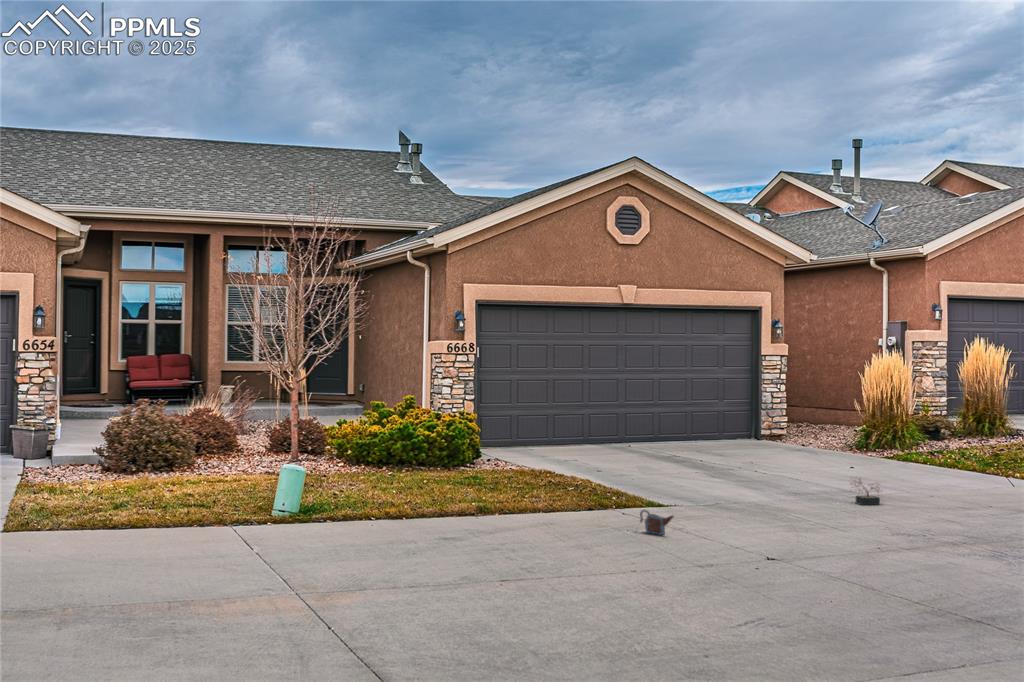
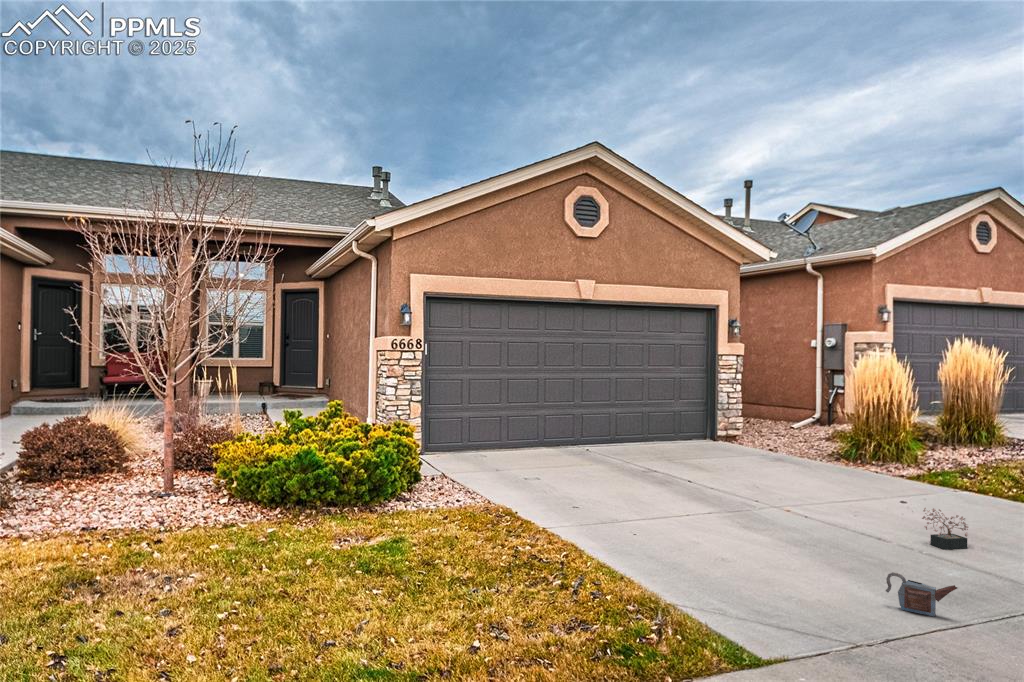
watering can: present [640,510,674,535] -> present [886,572,957,616]

